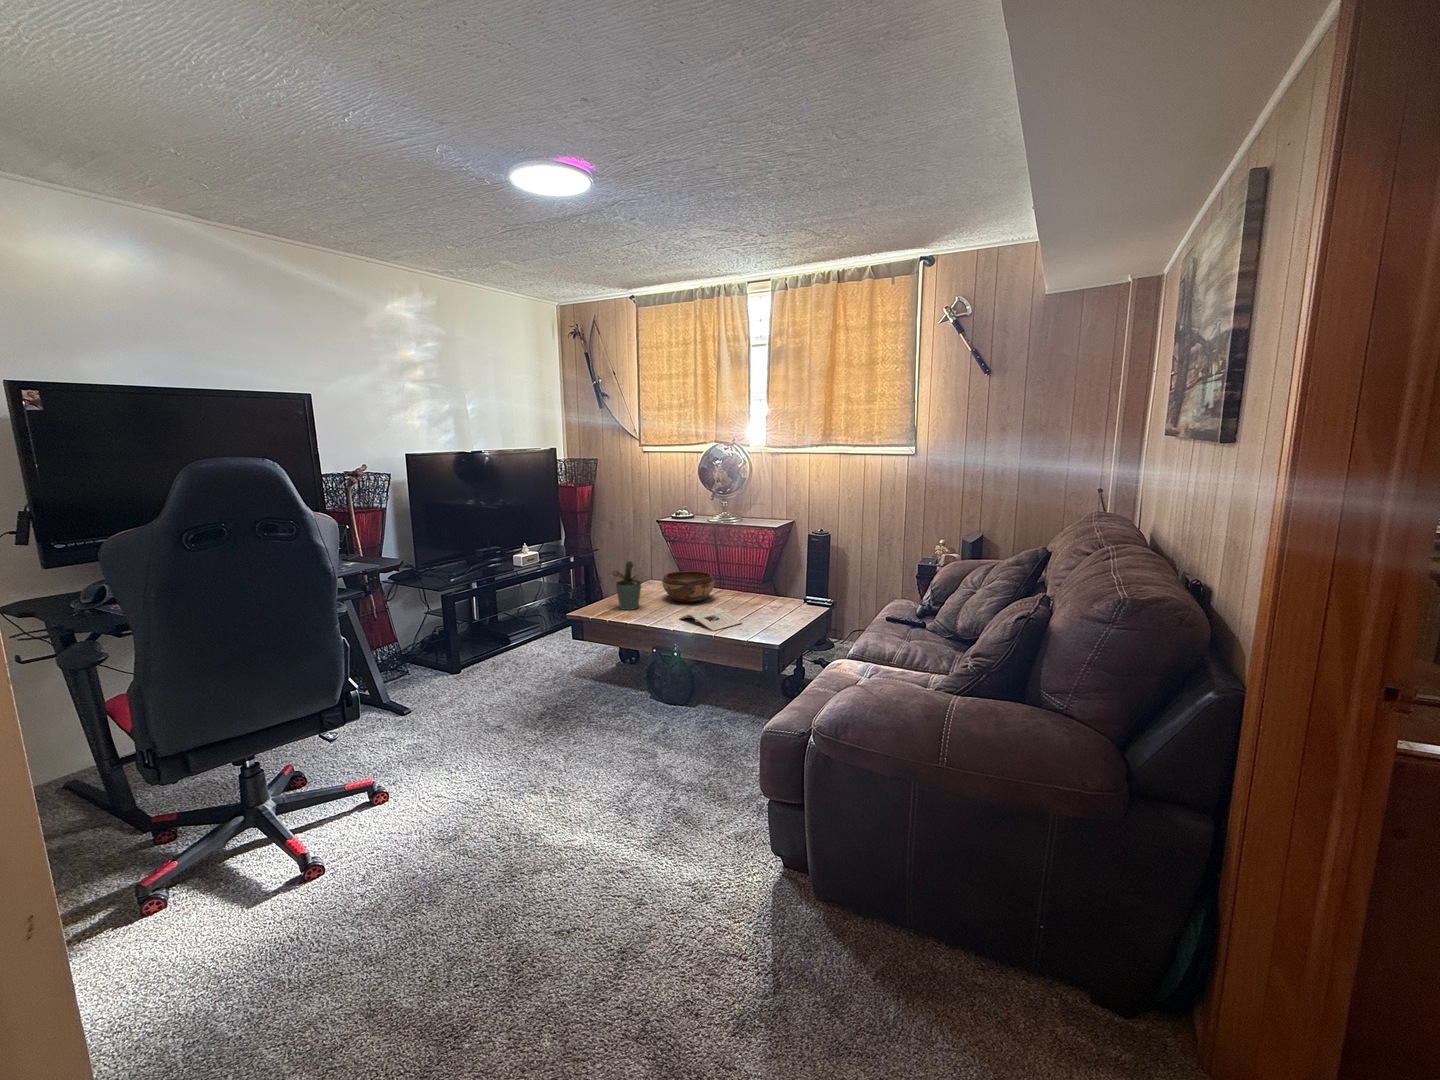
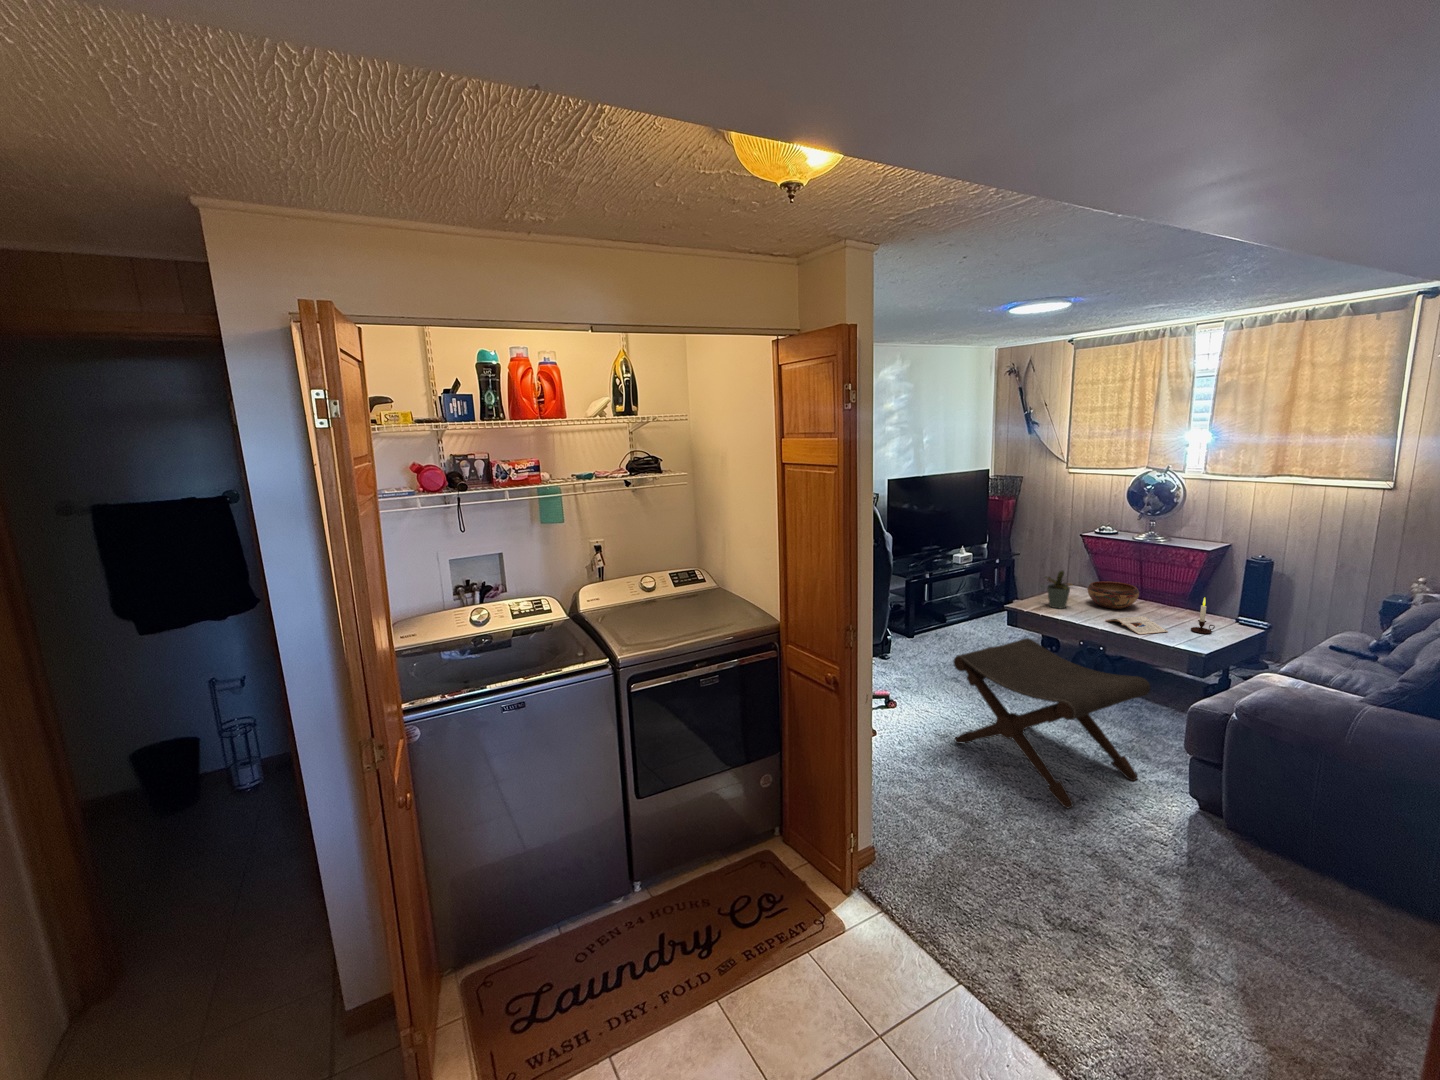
candle: none [764,577,786,620] -> present [1191,598,1215,633]
footstool: none [440,660,717,944] -> present [953,638,1150,808]

